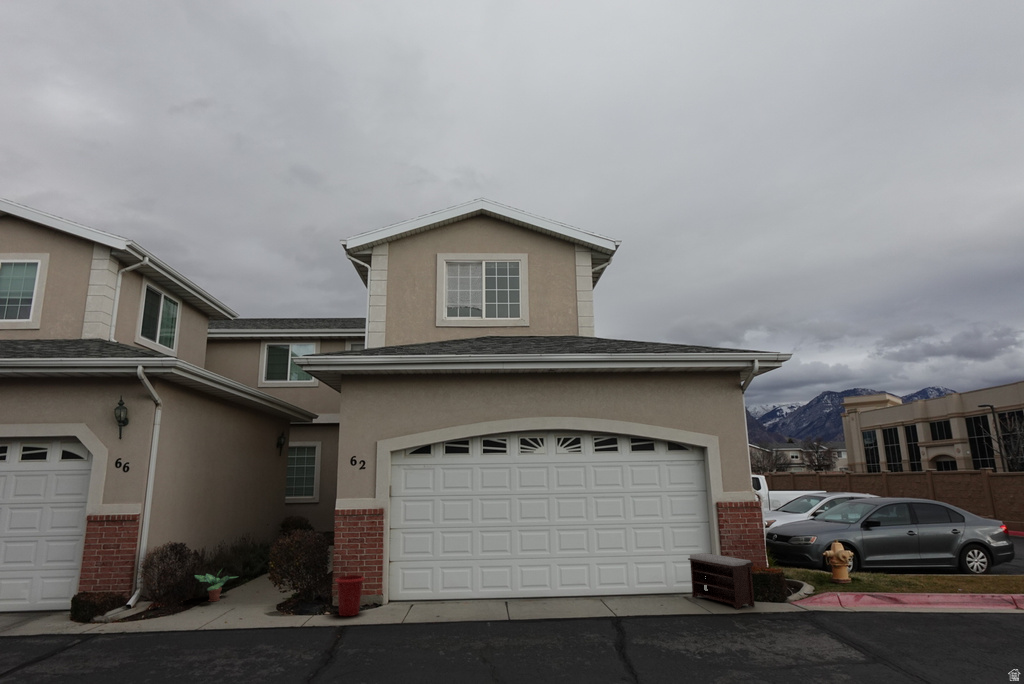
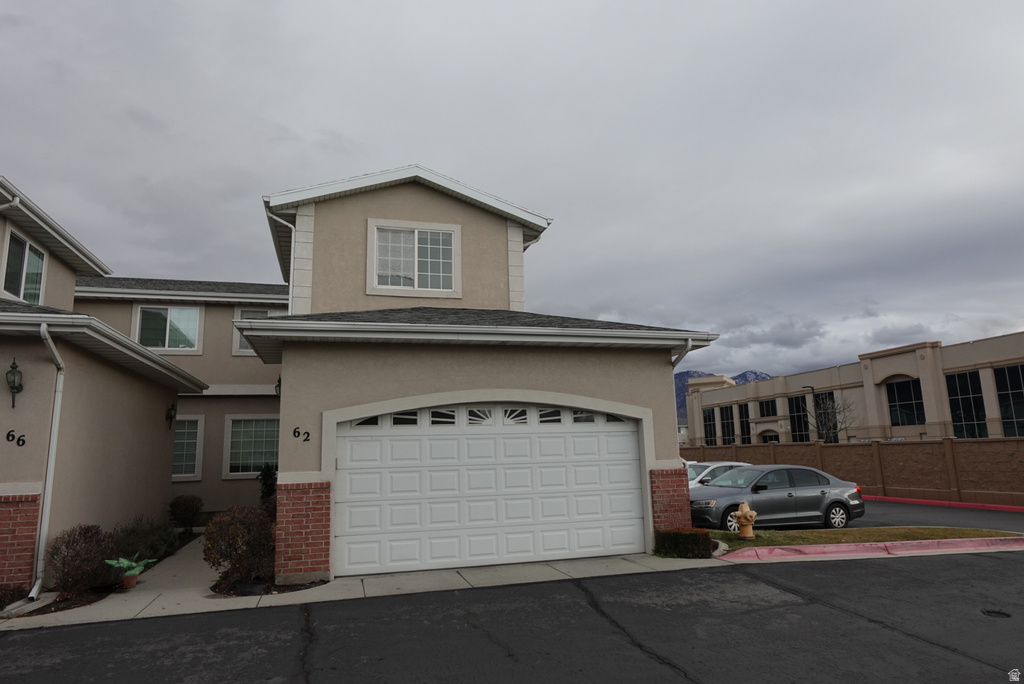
bench: present [688,553,755,609] -> none [623,517,686,566]
waste bin: present [335,575,365,616] -> none [283,552,316,594]

